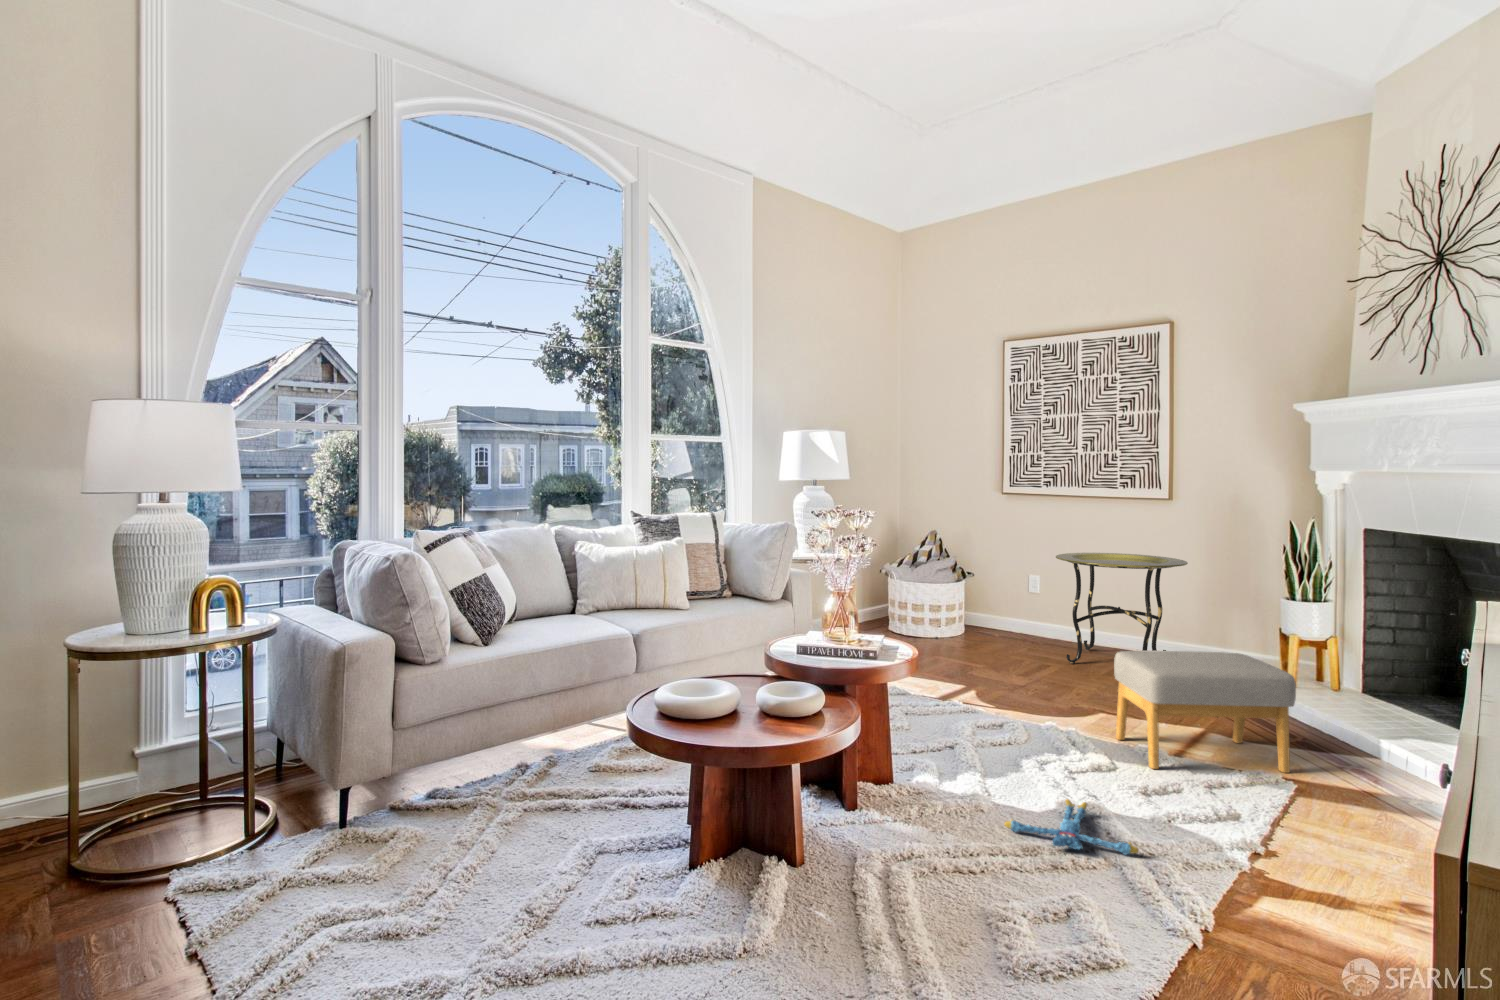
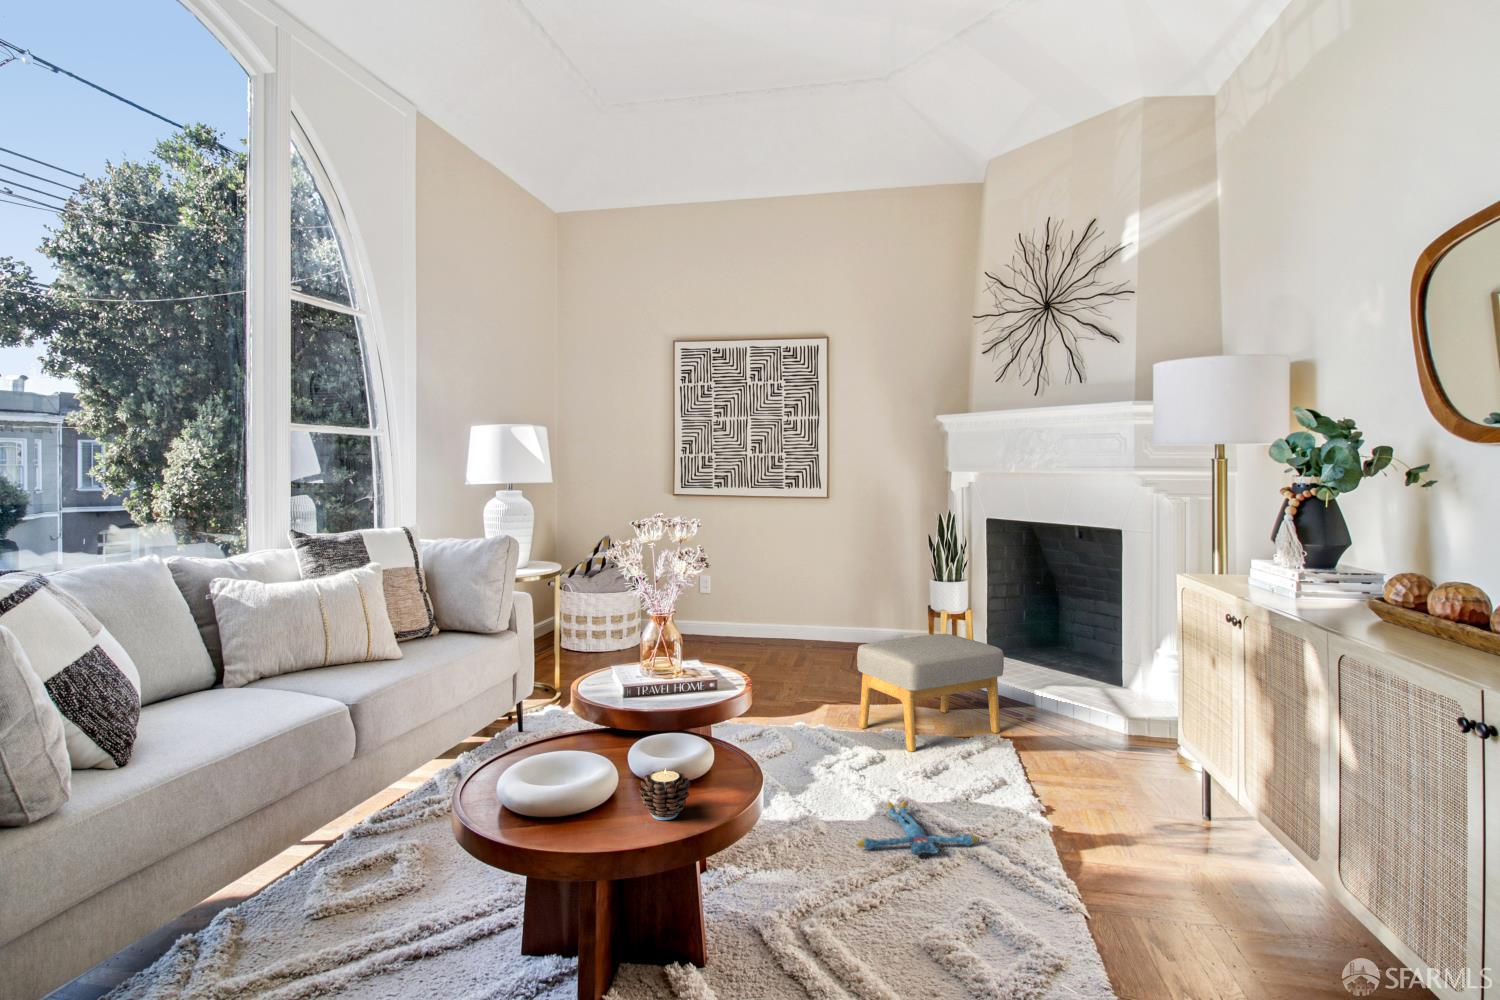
side table: present [1056,553,1188,664] -> none [741,549,853,658]
candle: none [731,692,771,732] -> present [639,768,690,820]

